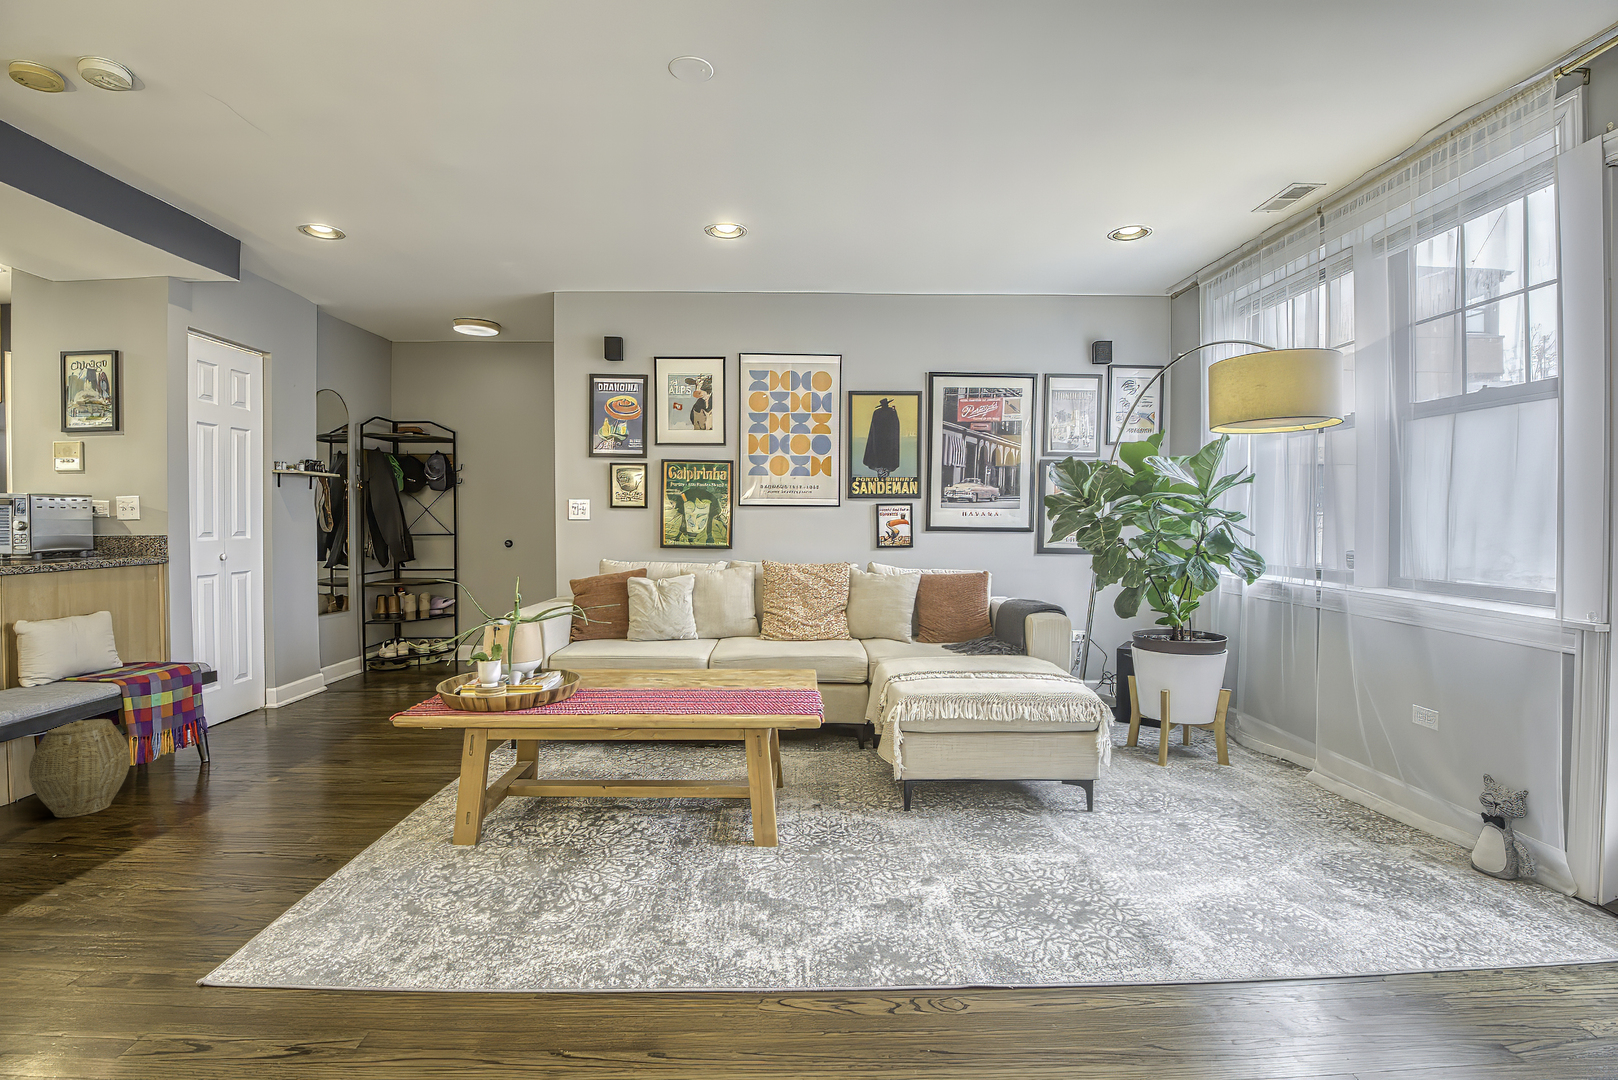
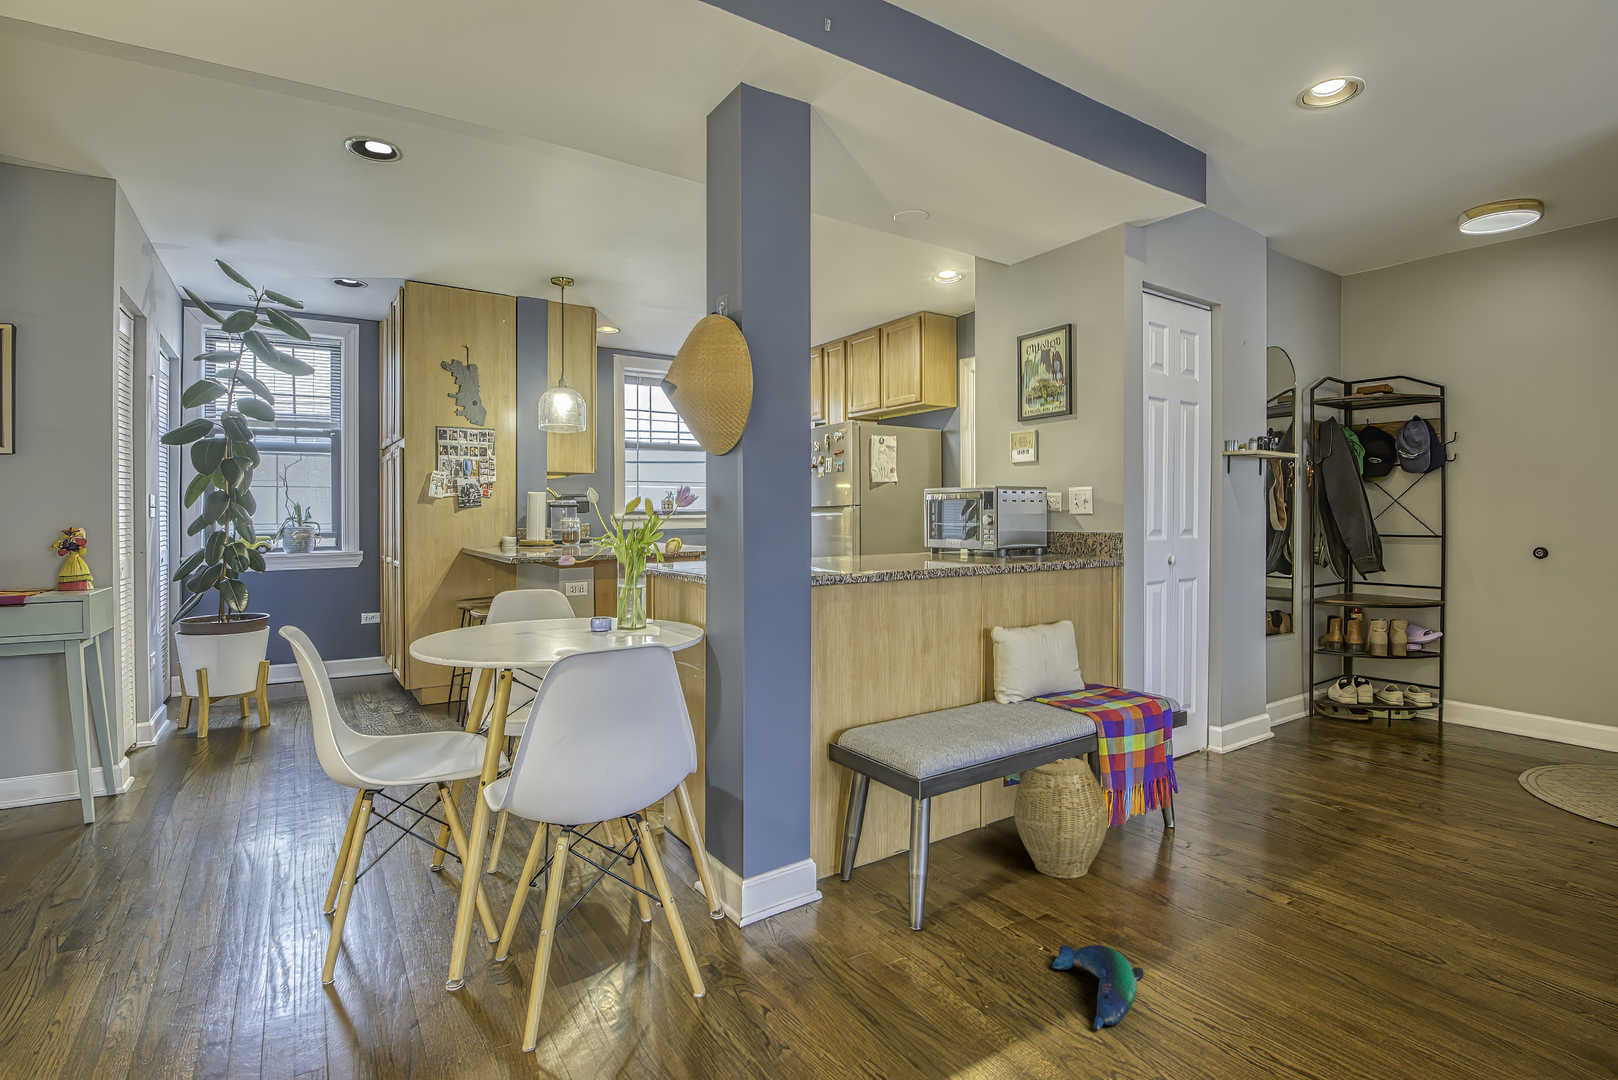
plush toy: none [50,834,131,885] -> present [1052,945,1143,1030]

